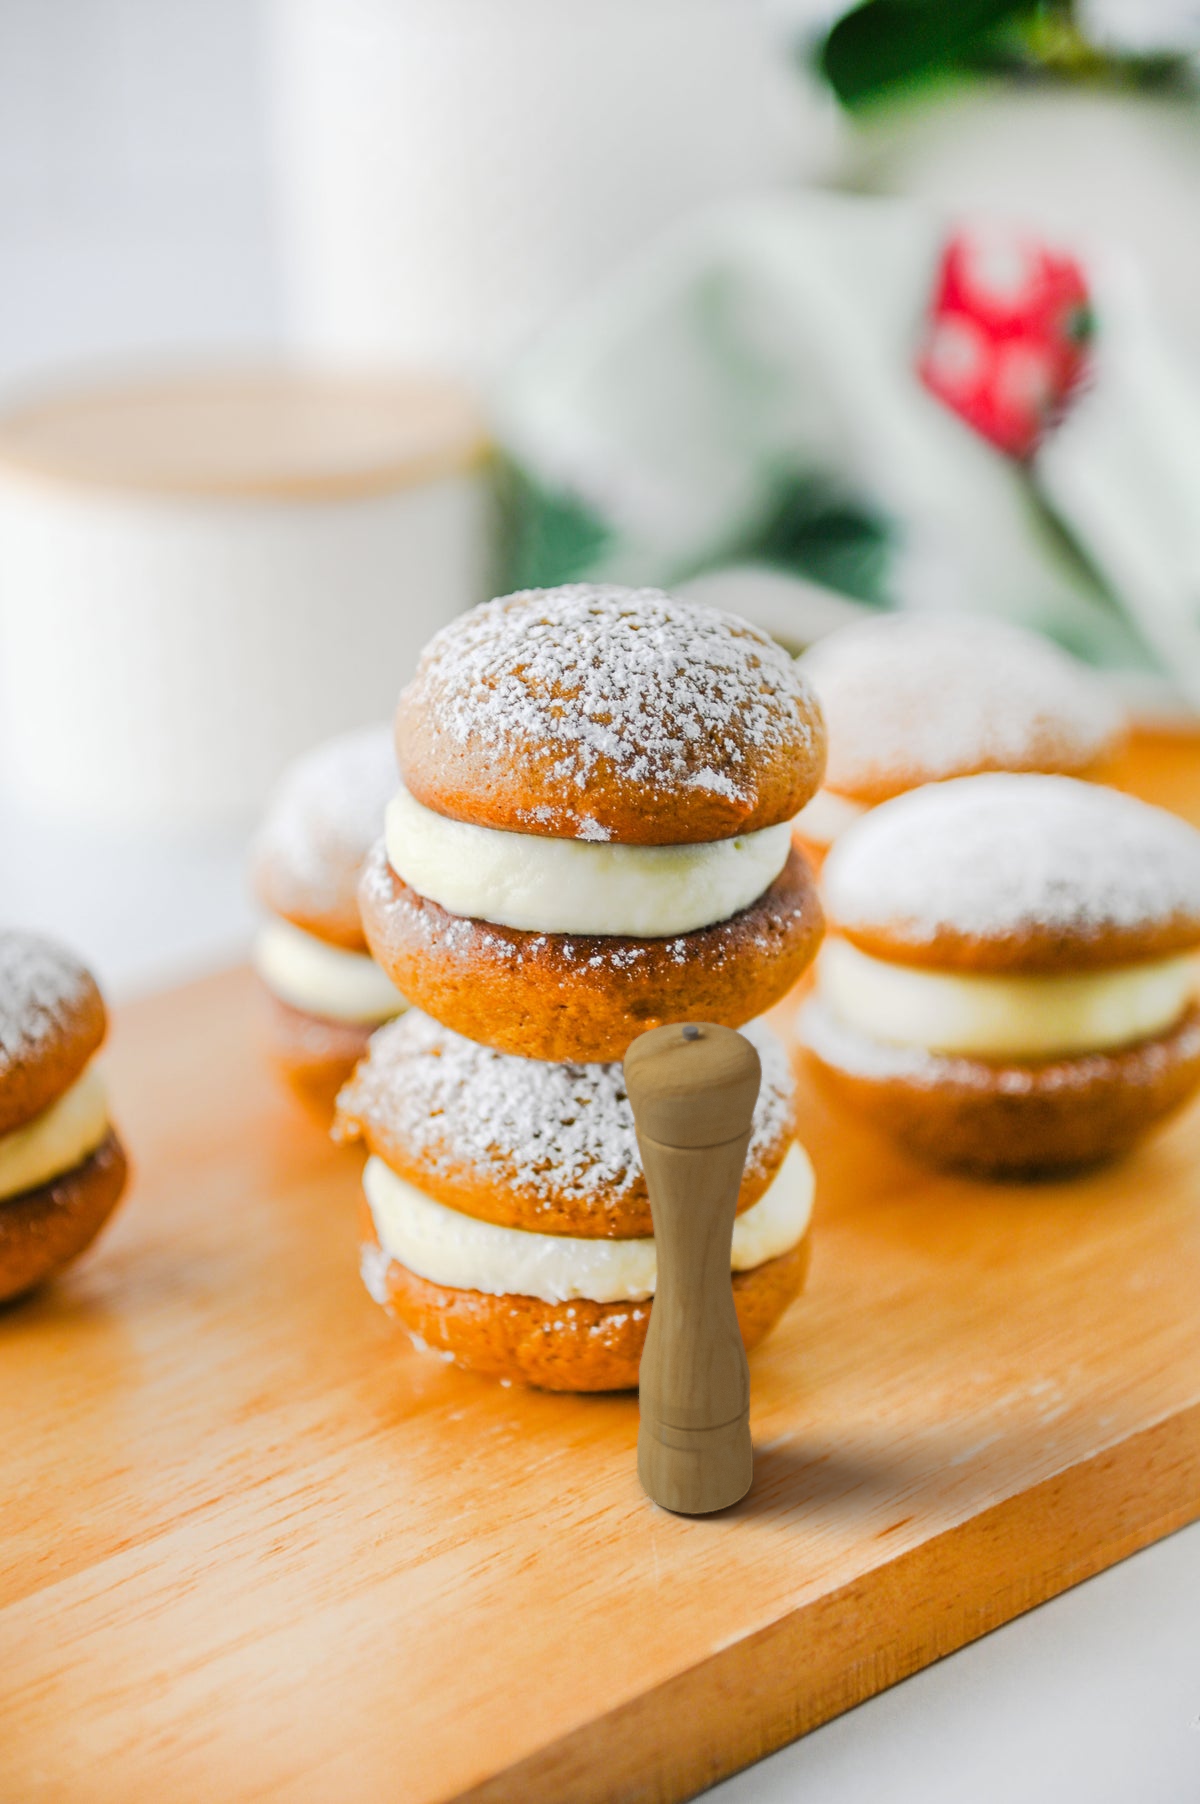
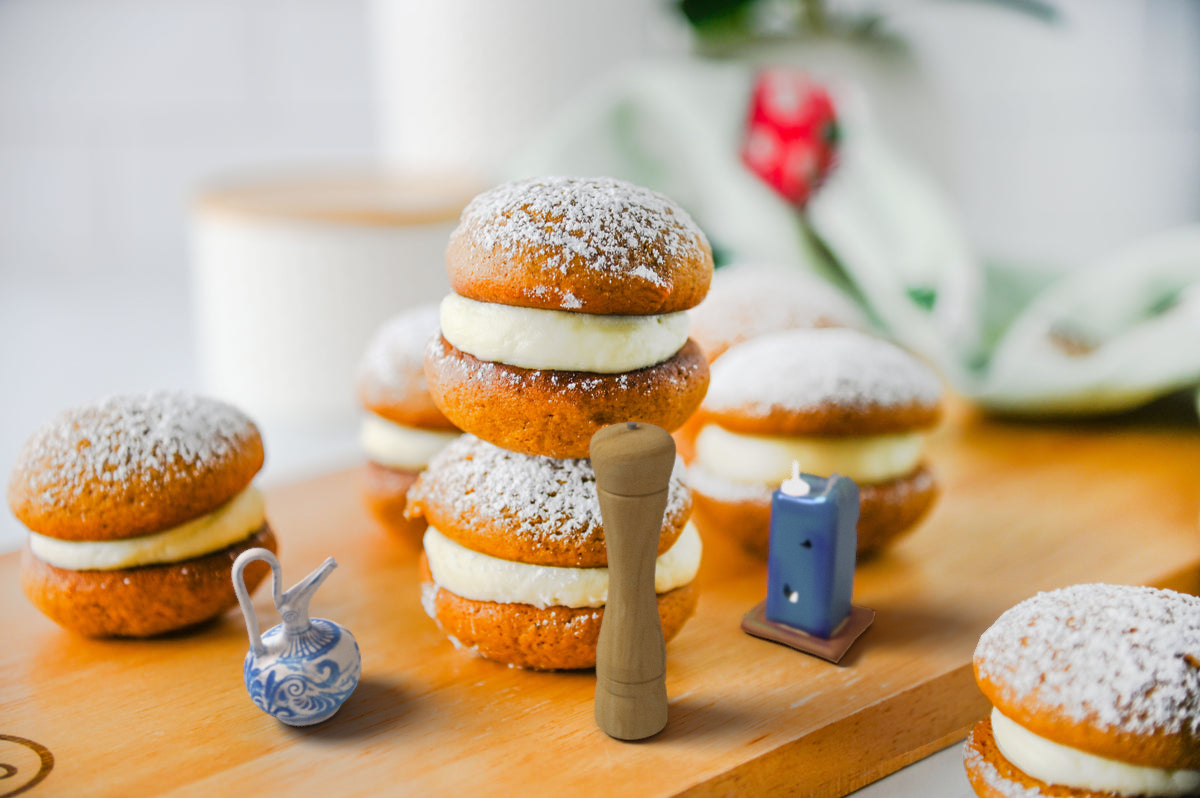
candle: none [876,1054,1100,1382] -> present [740,461,876,663]
ceramic pitcher: none [66,1217,270,1484] -> present [232,548,361,726]

